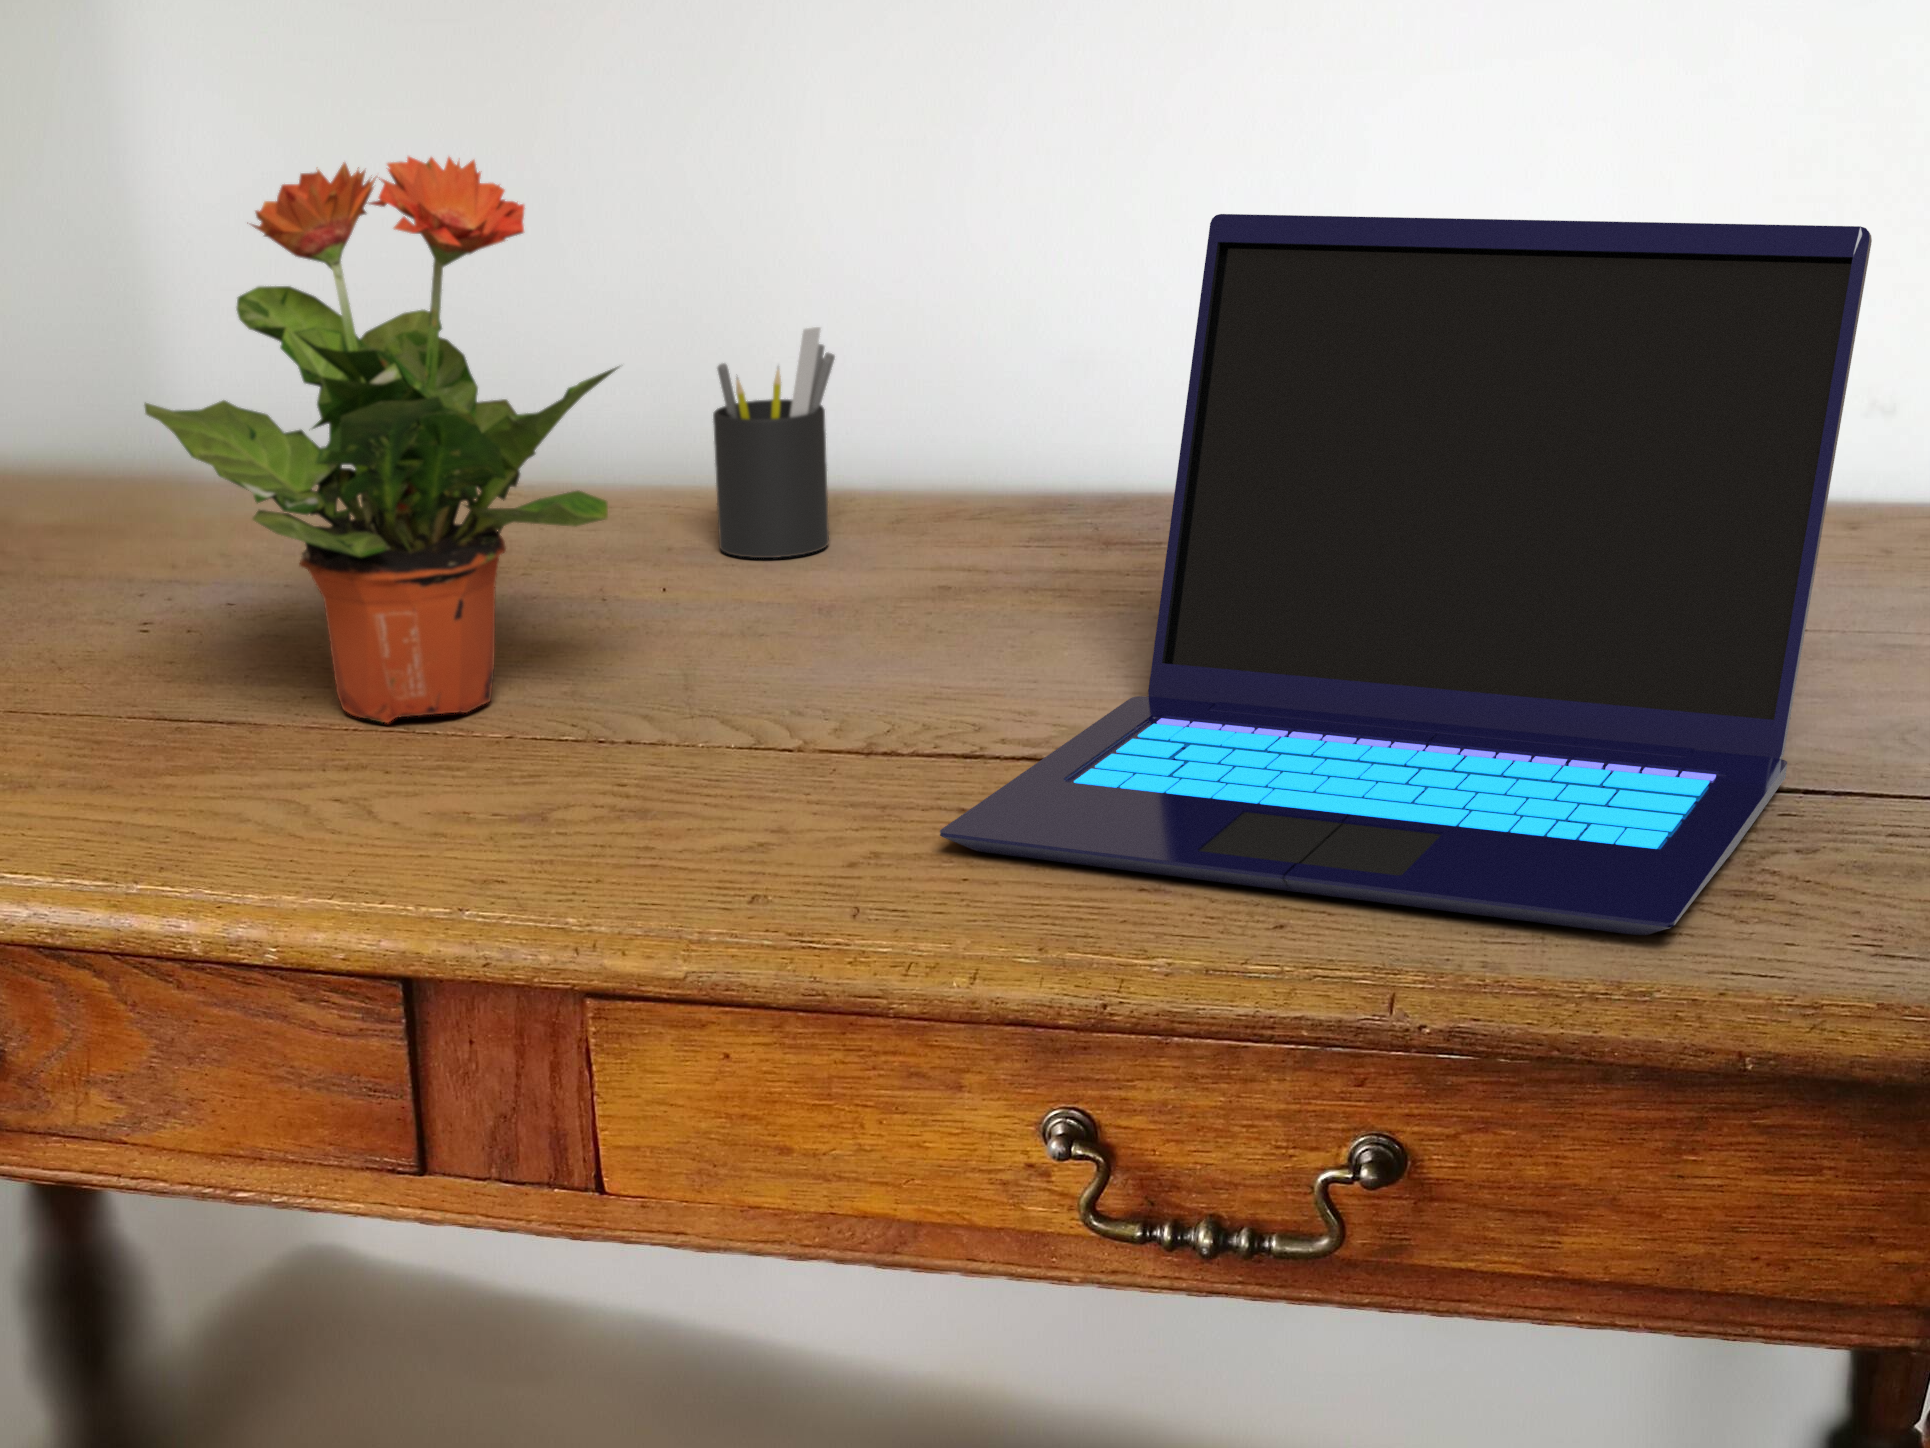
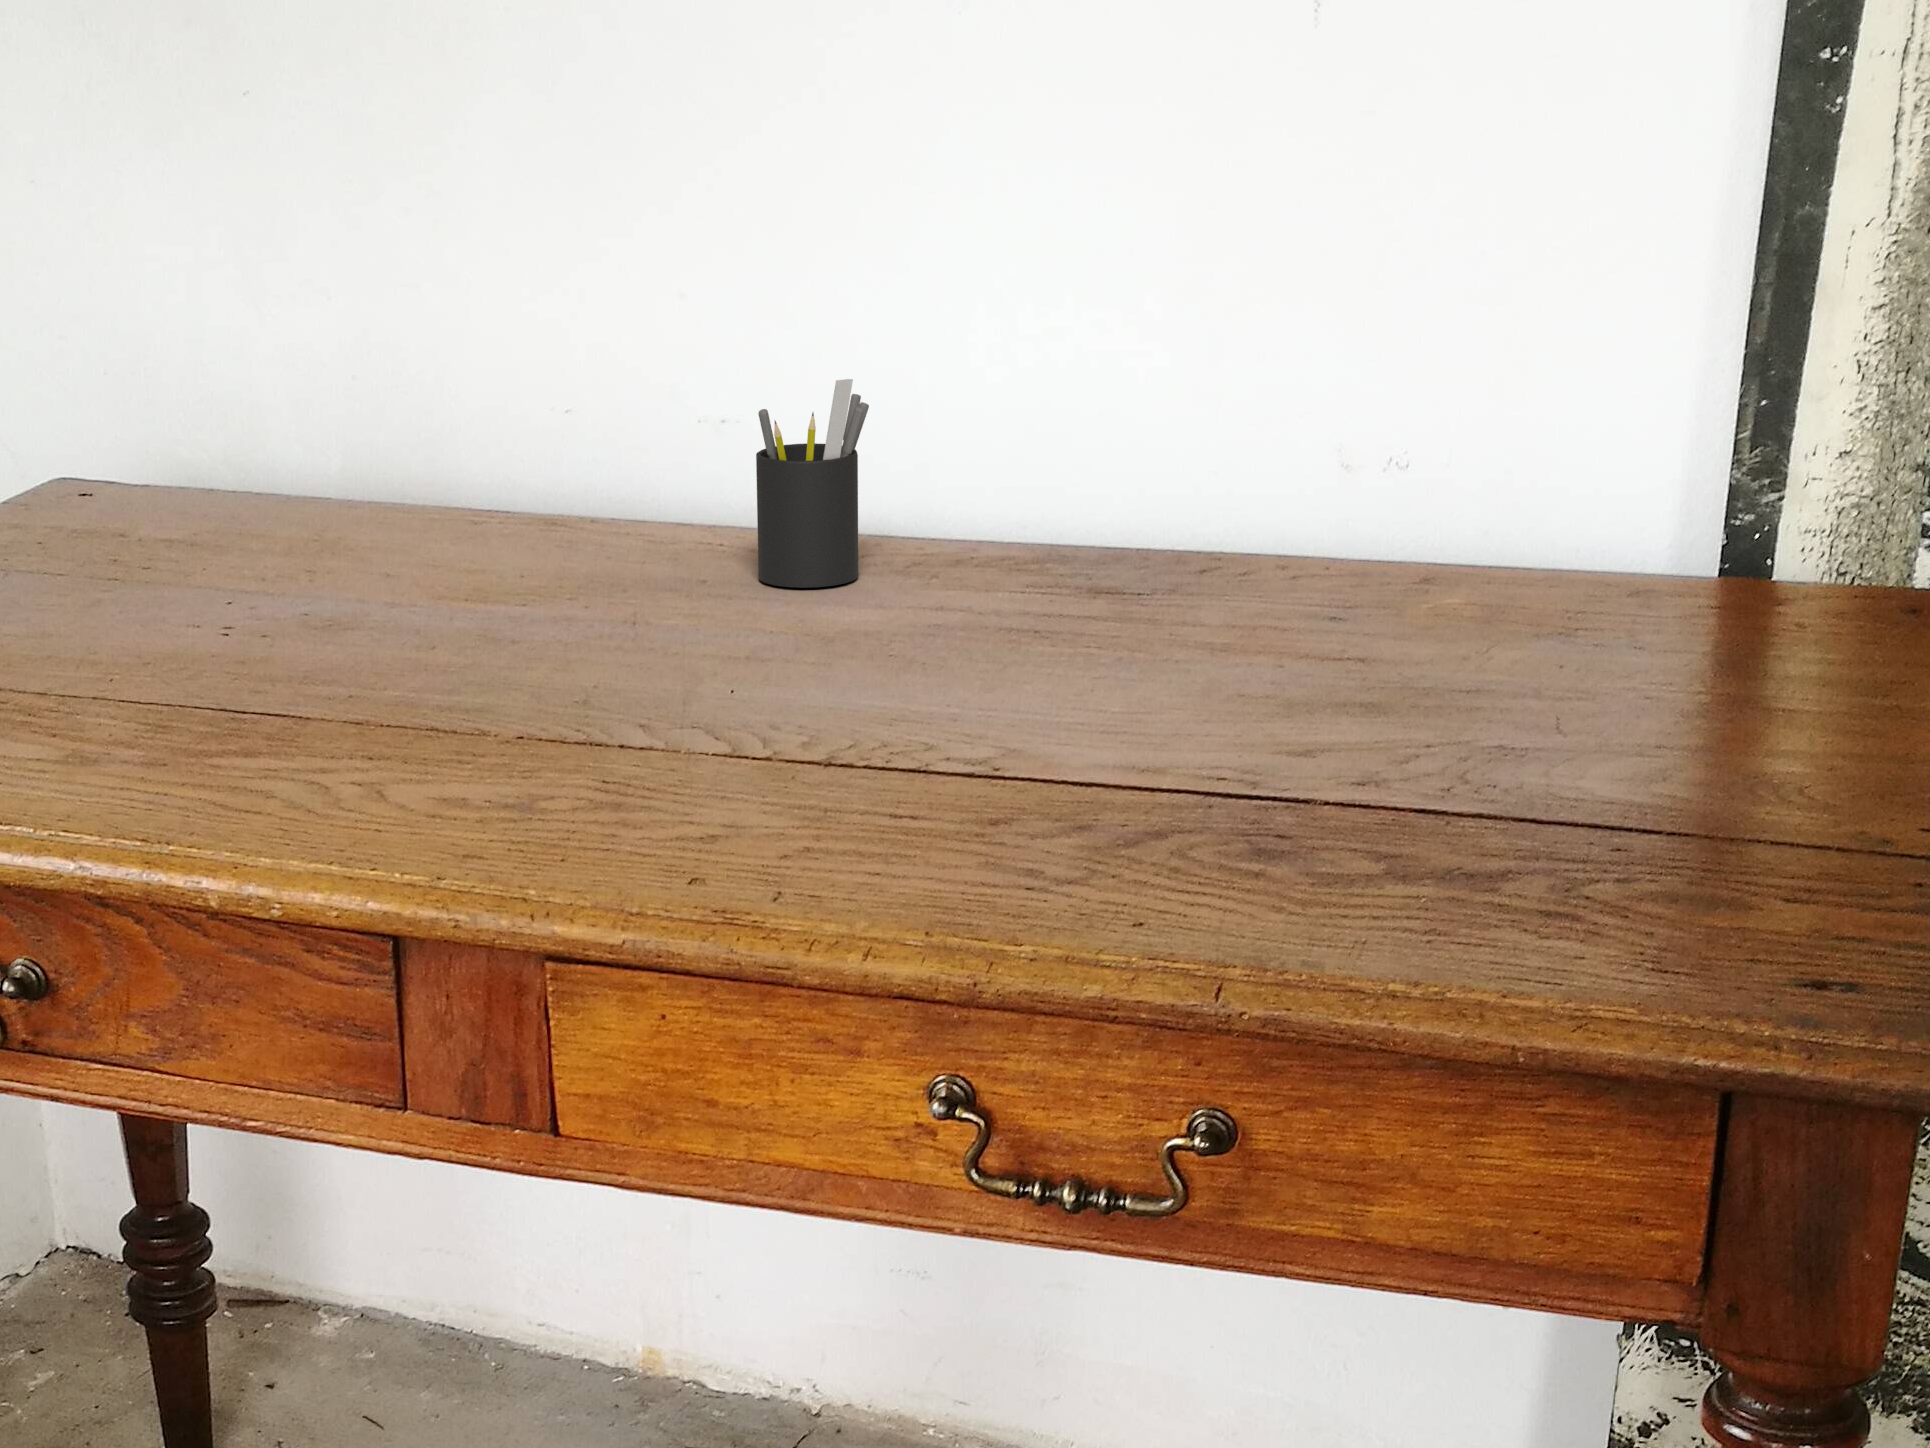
potted plant: present [145,157,619,723] -> none [215,218,637,719]
laptop: present [940,214,1872,935] -> none [865,291,1739,943]

